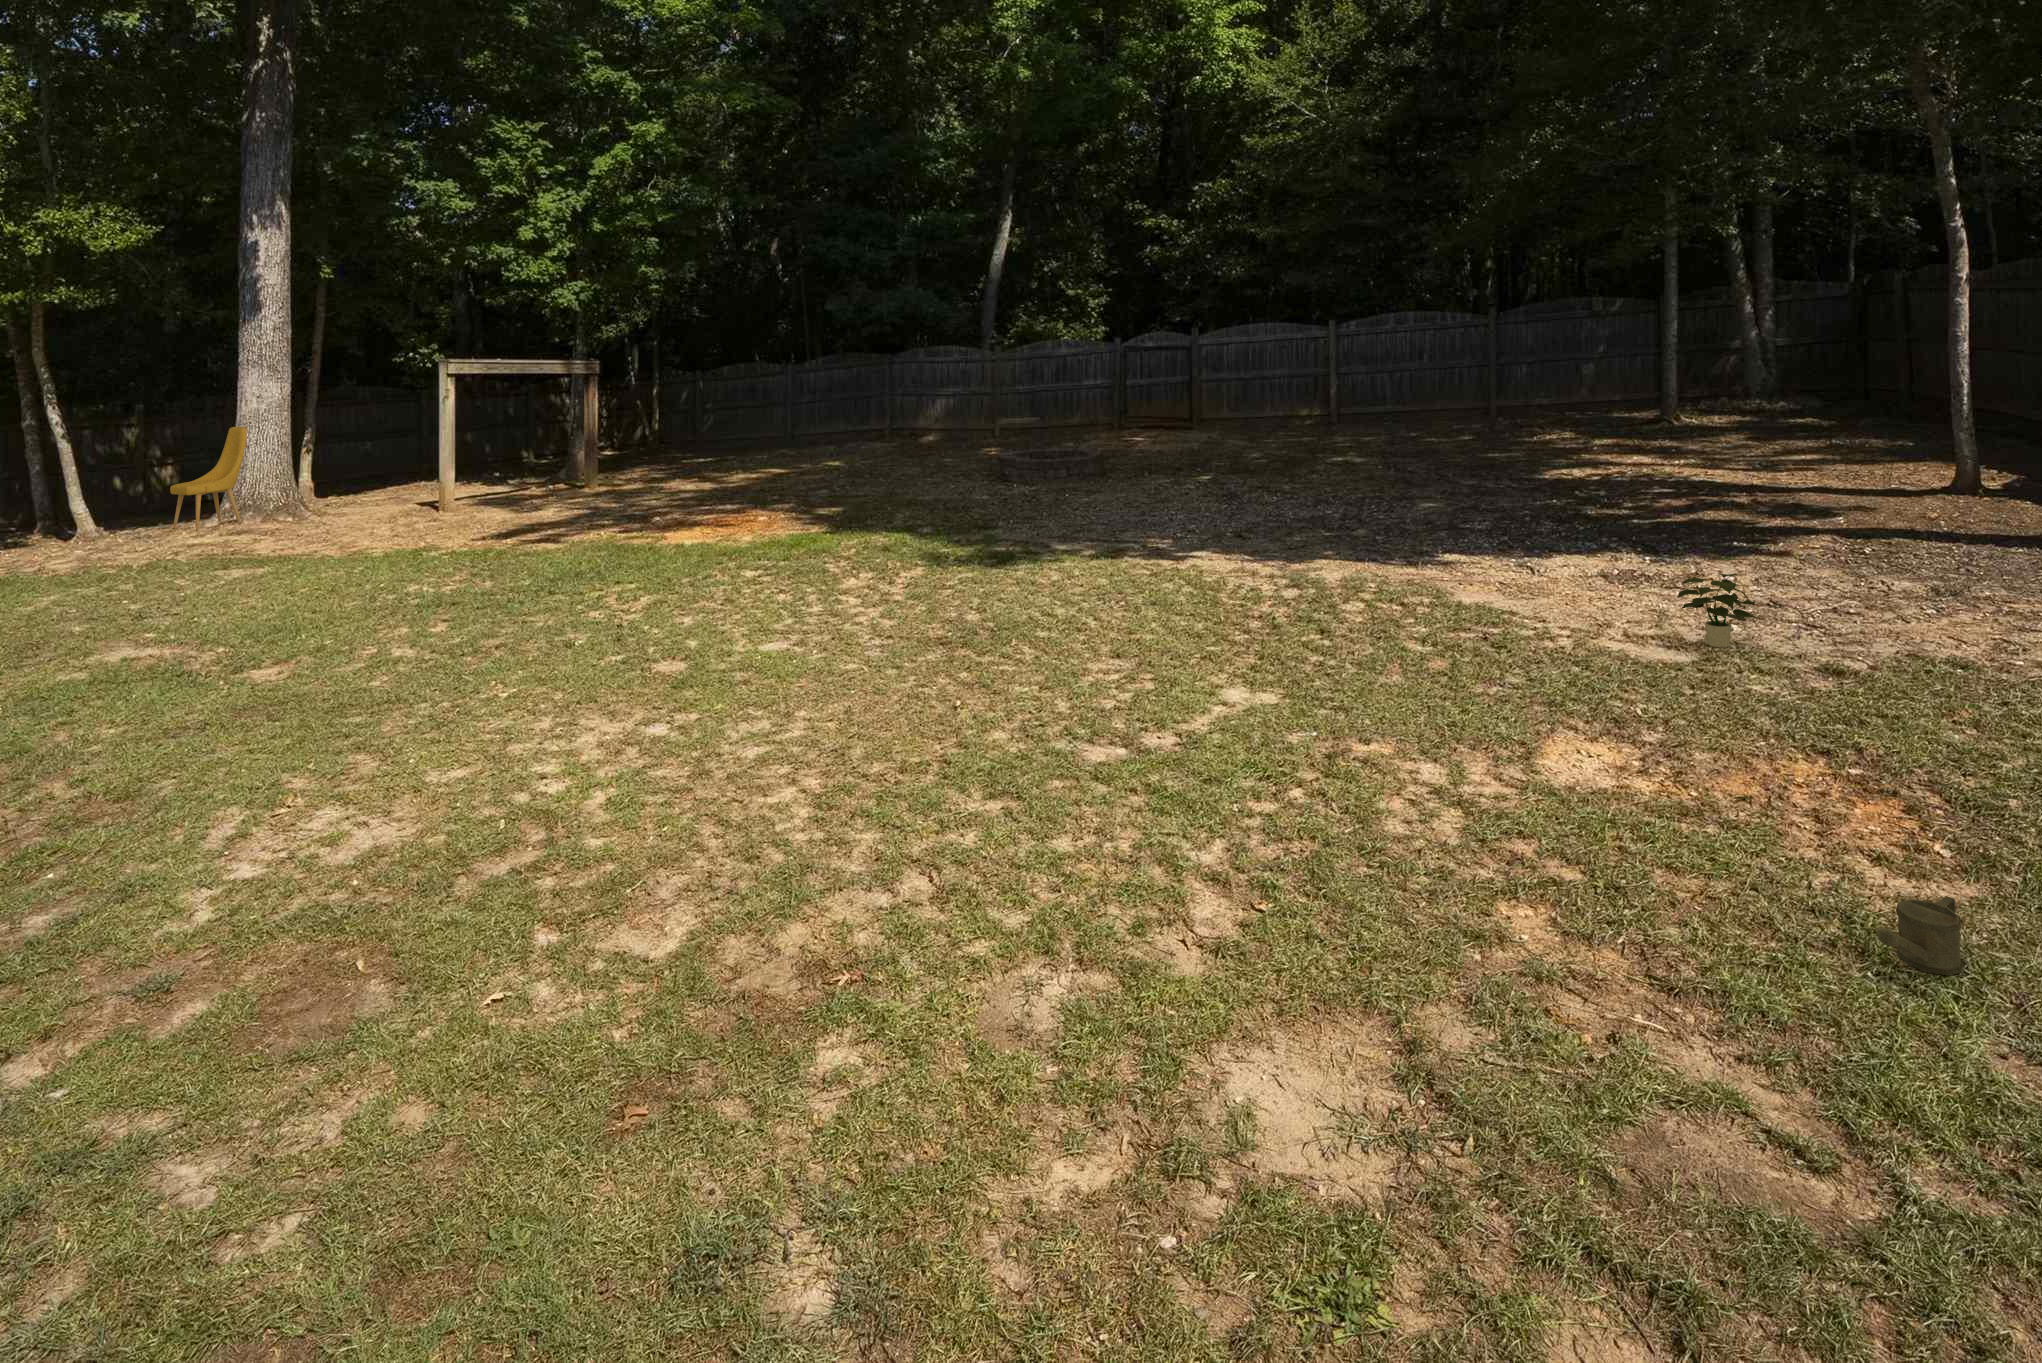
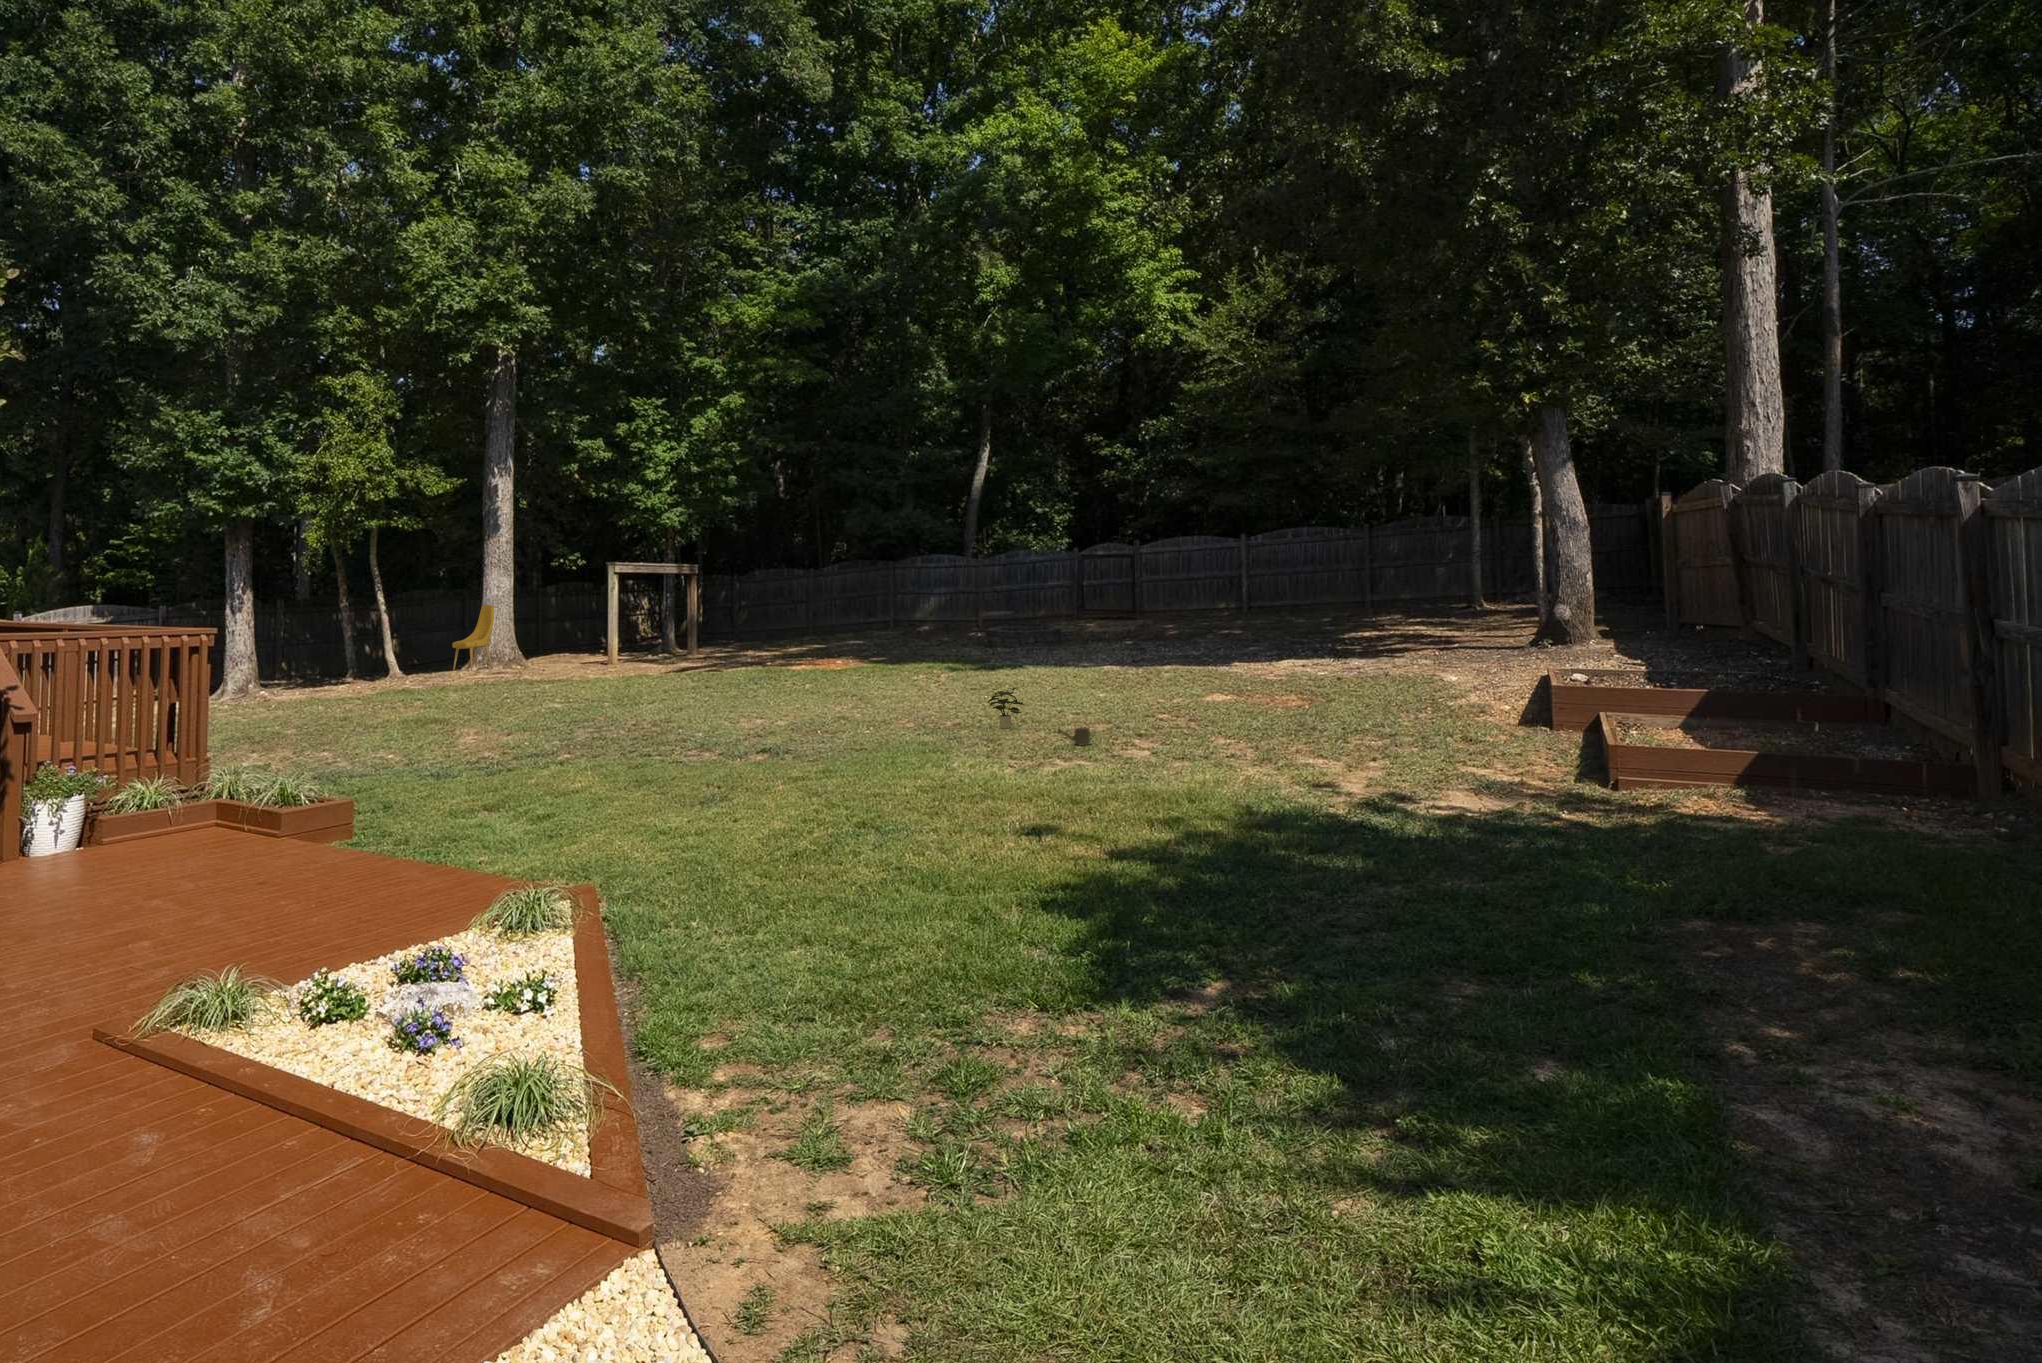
potted plant: present [1678,573,1758,648] -> present [988,688,1025,729]
watering can: present [1878,896,1963,976] -> present [1058,727,1091,746]

